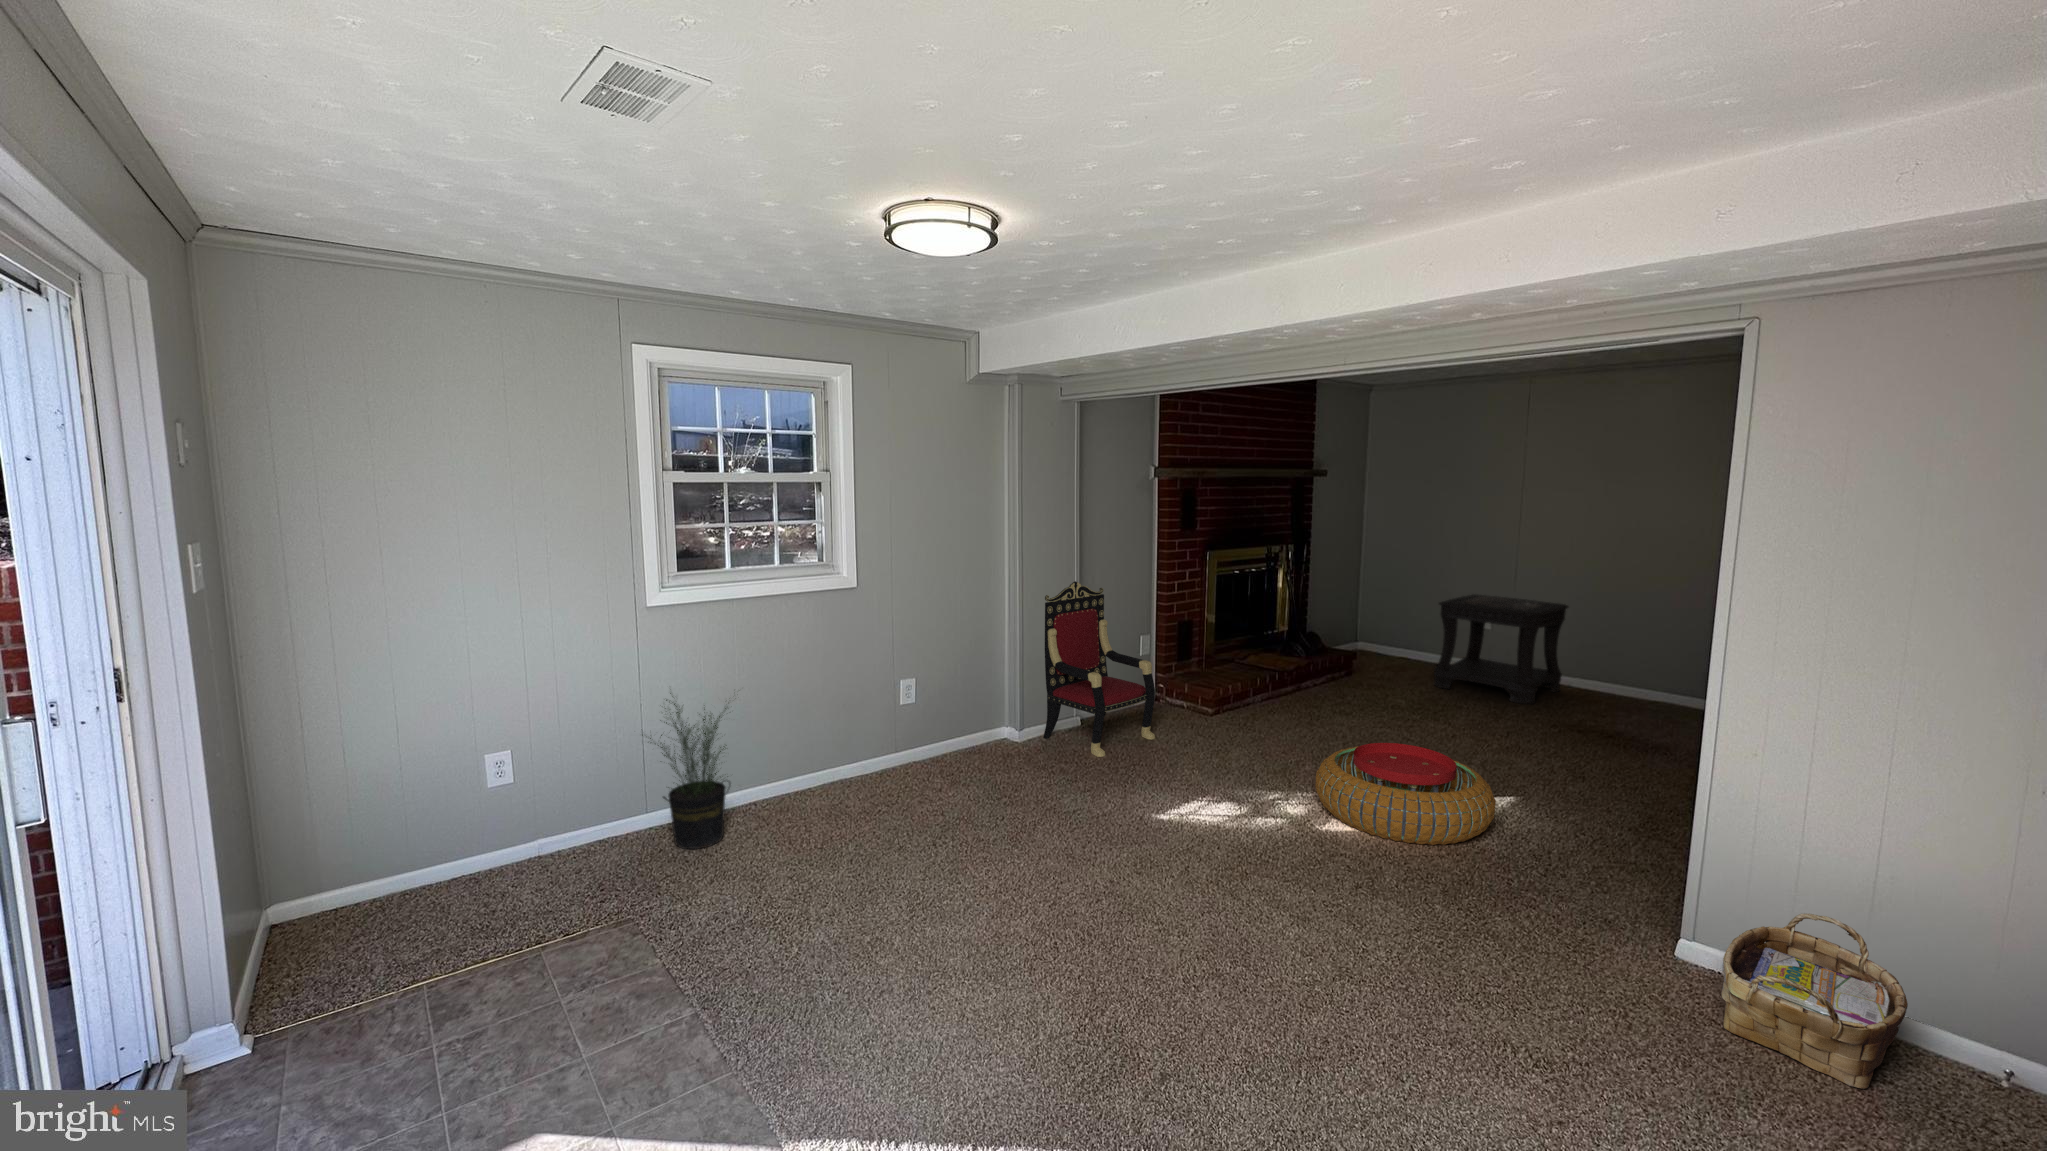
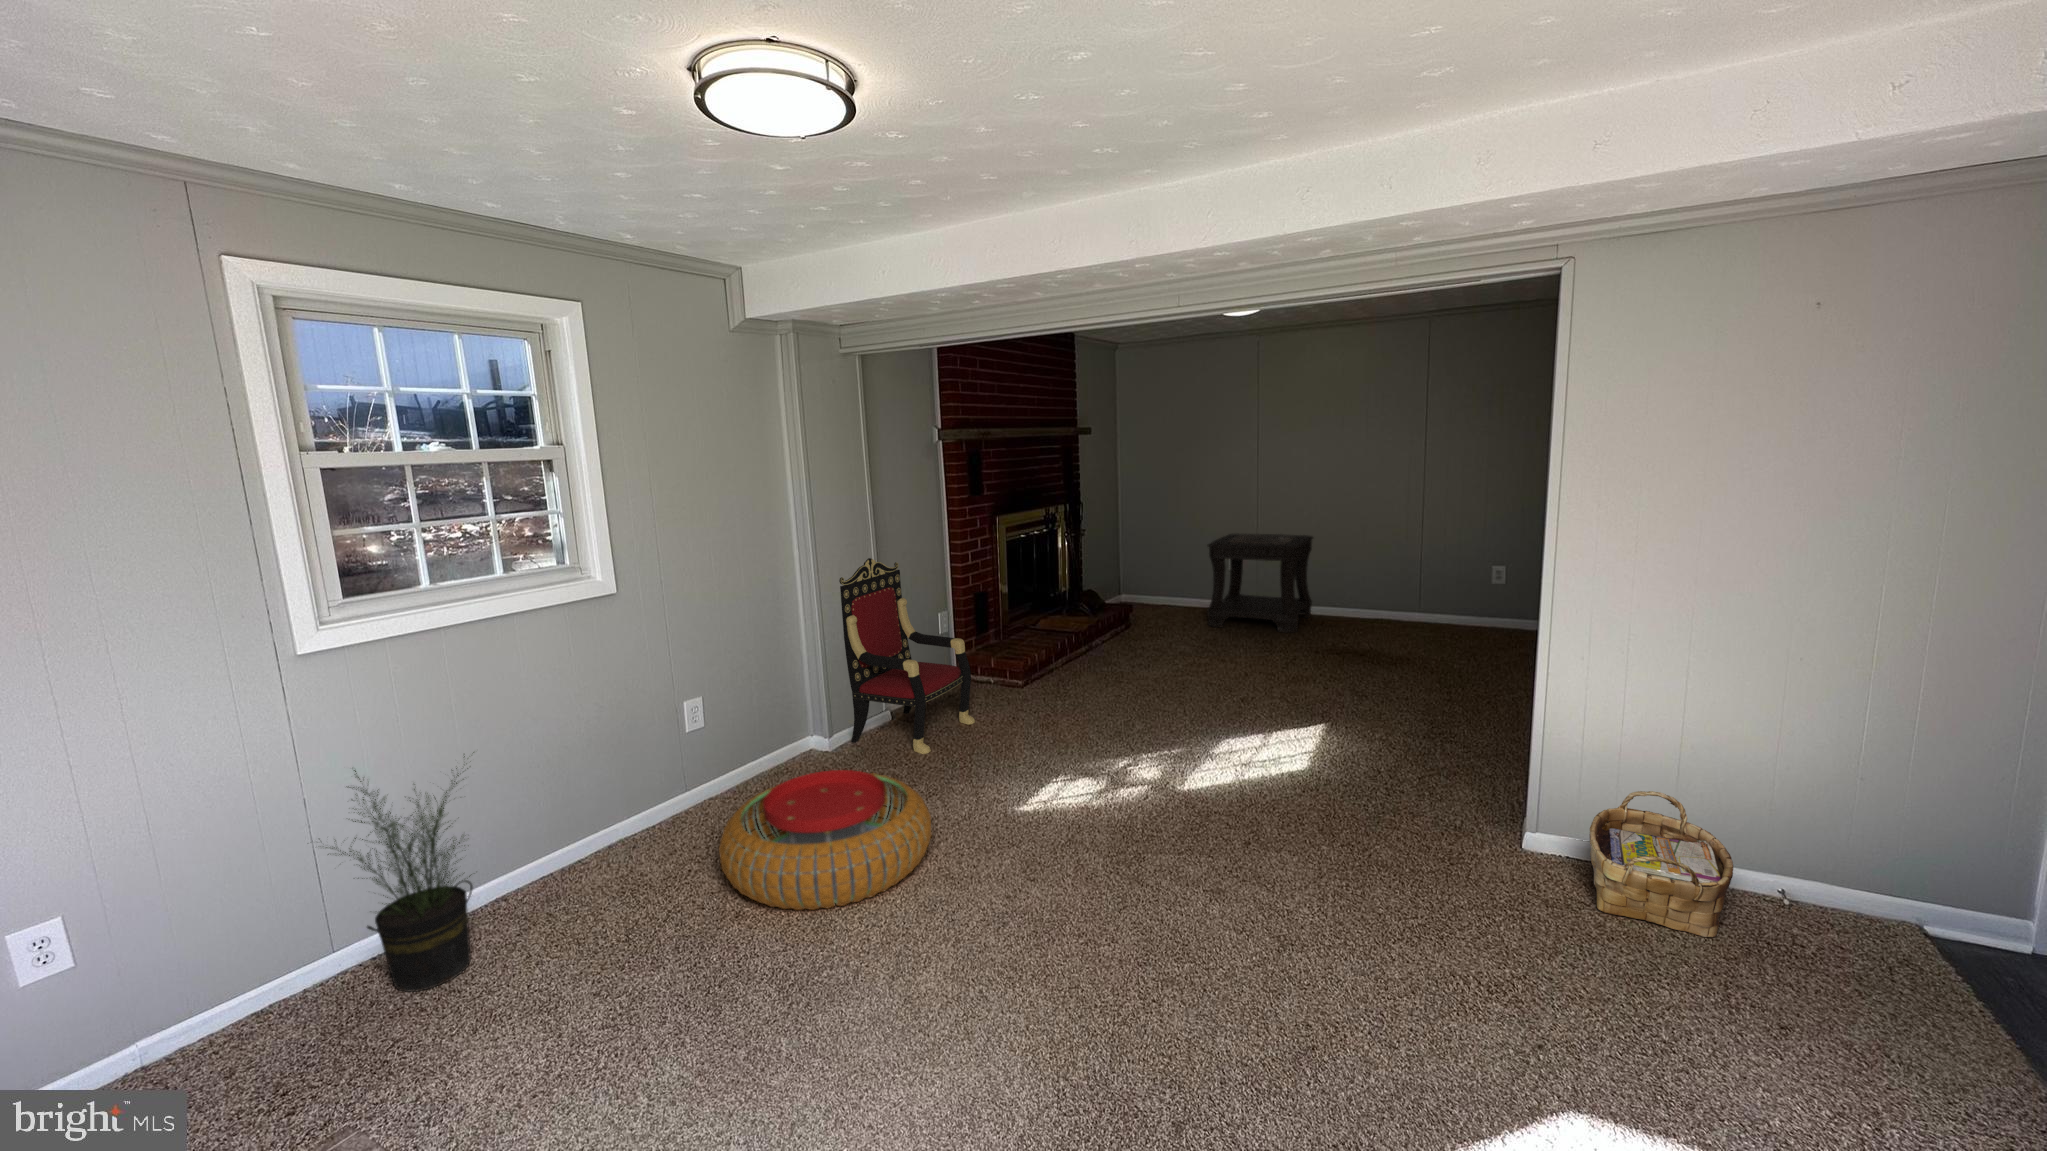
pouf: present [1315,743,1496,845] -> present [719,770,932,910]

